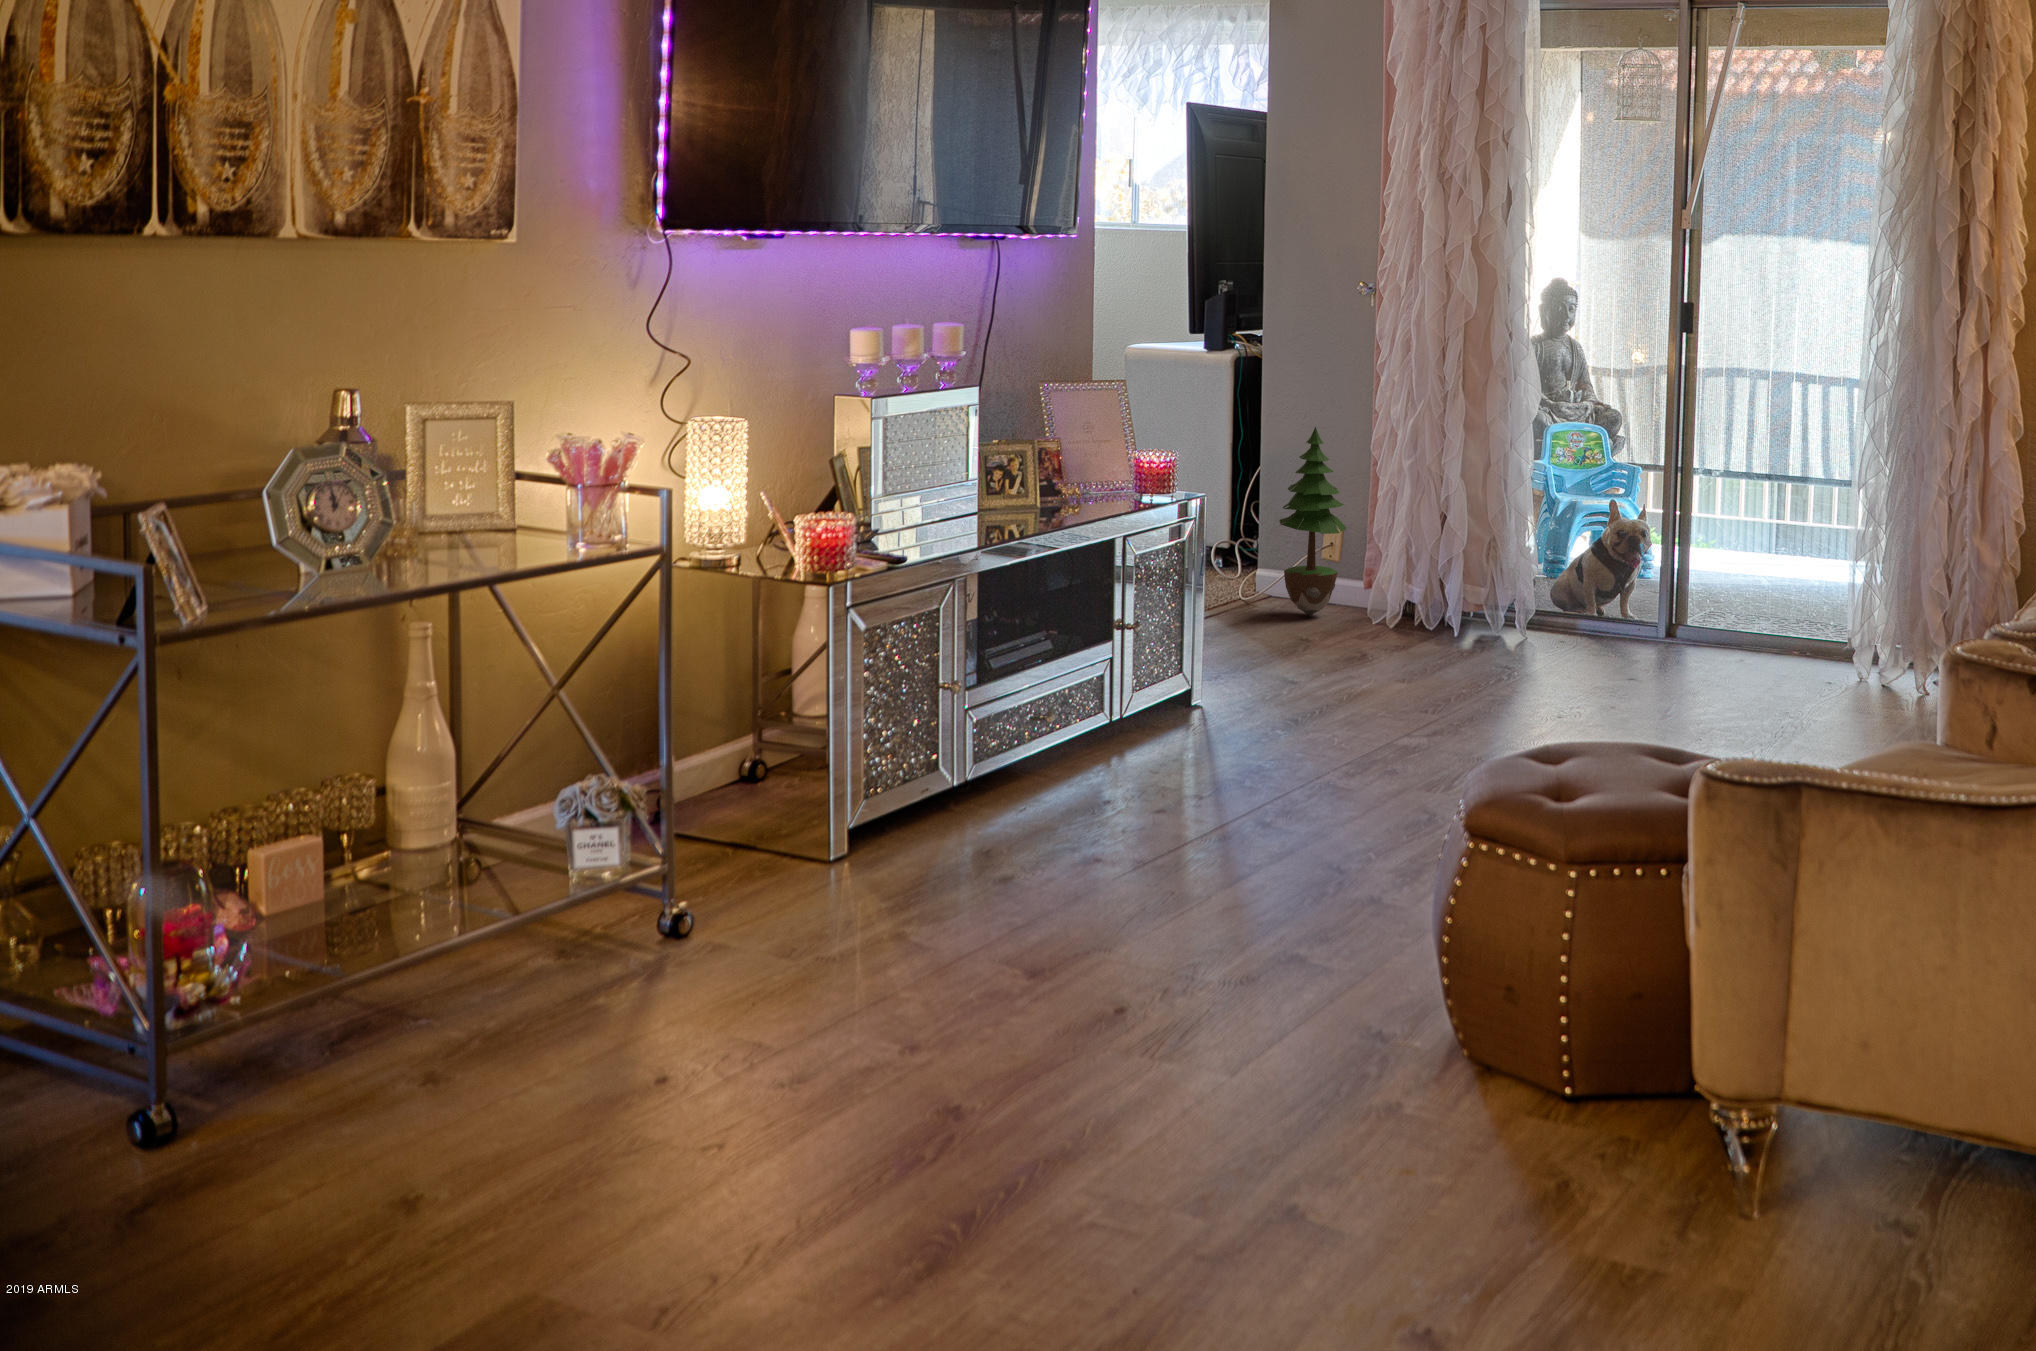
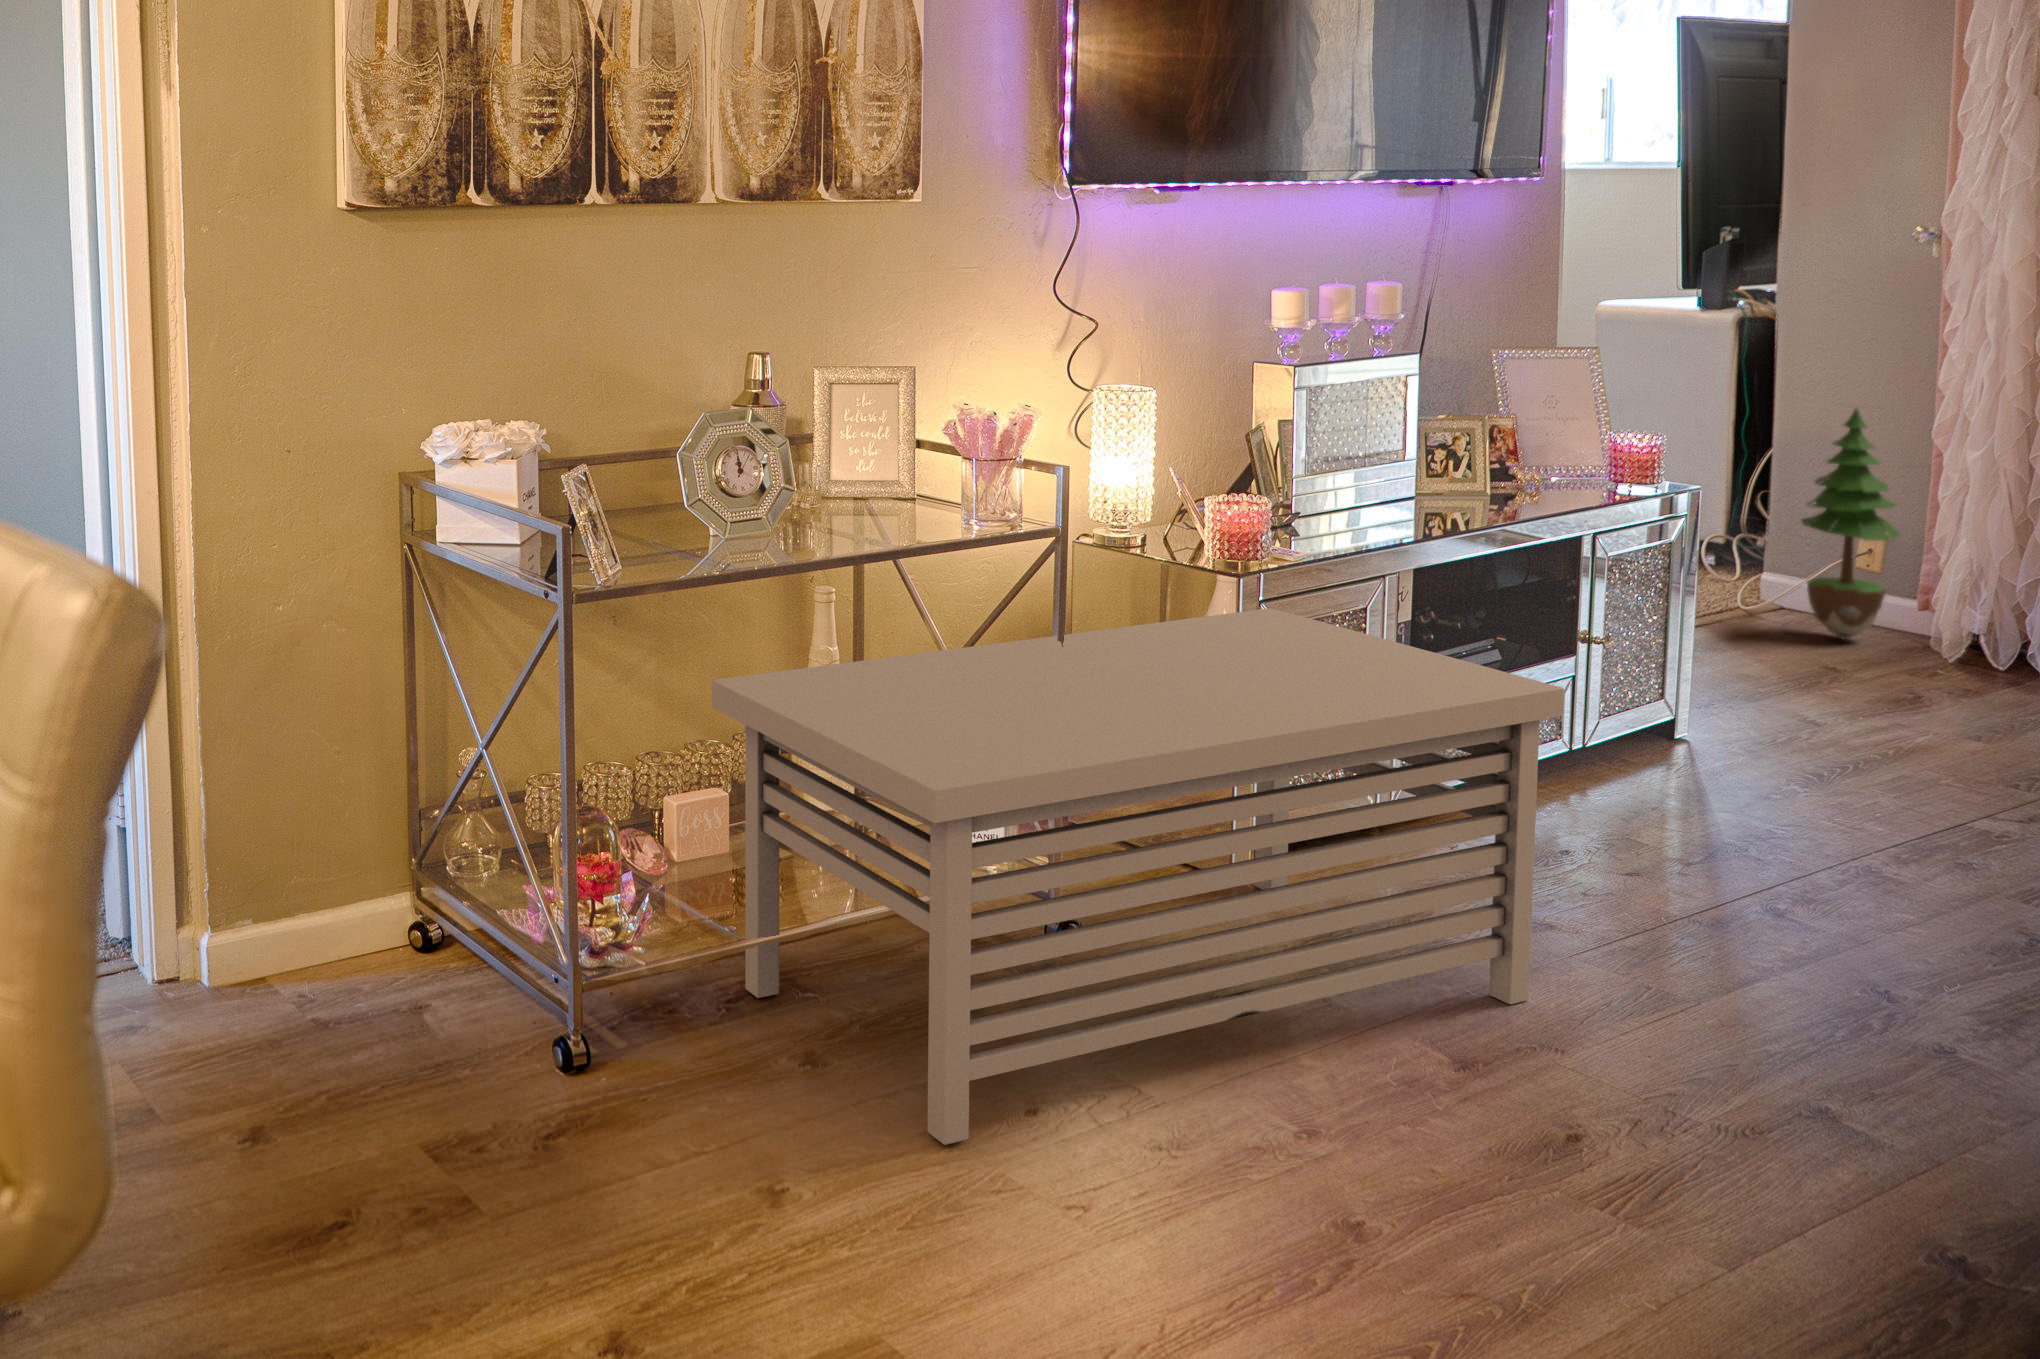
storage bench: none [311,610,1089,1105] -> present [712,608,1564,1145]

